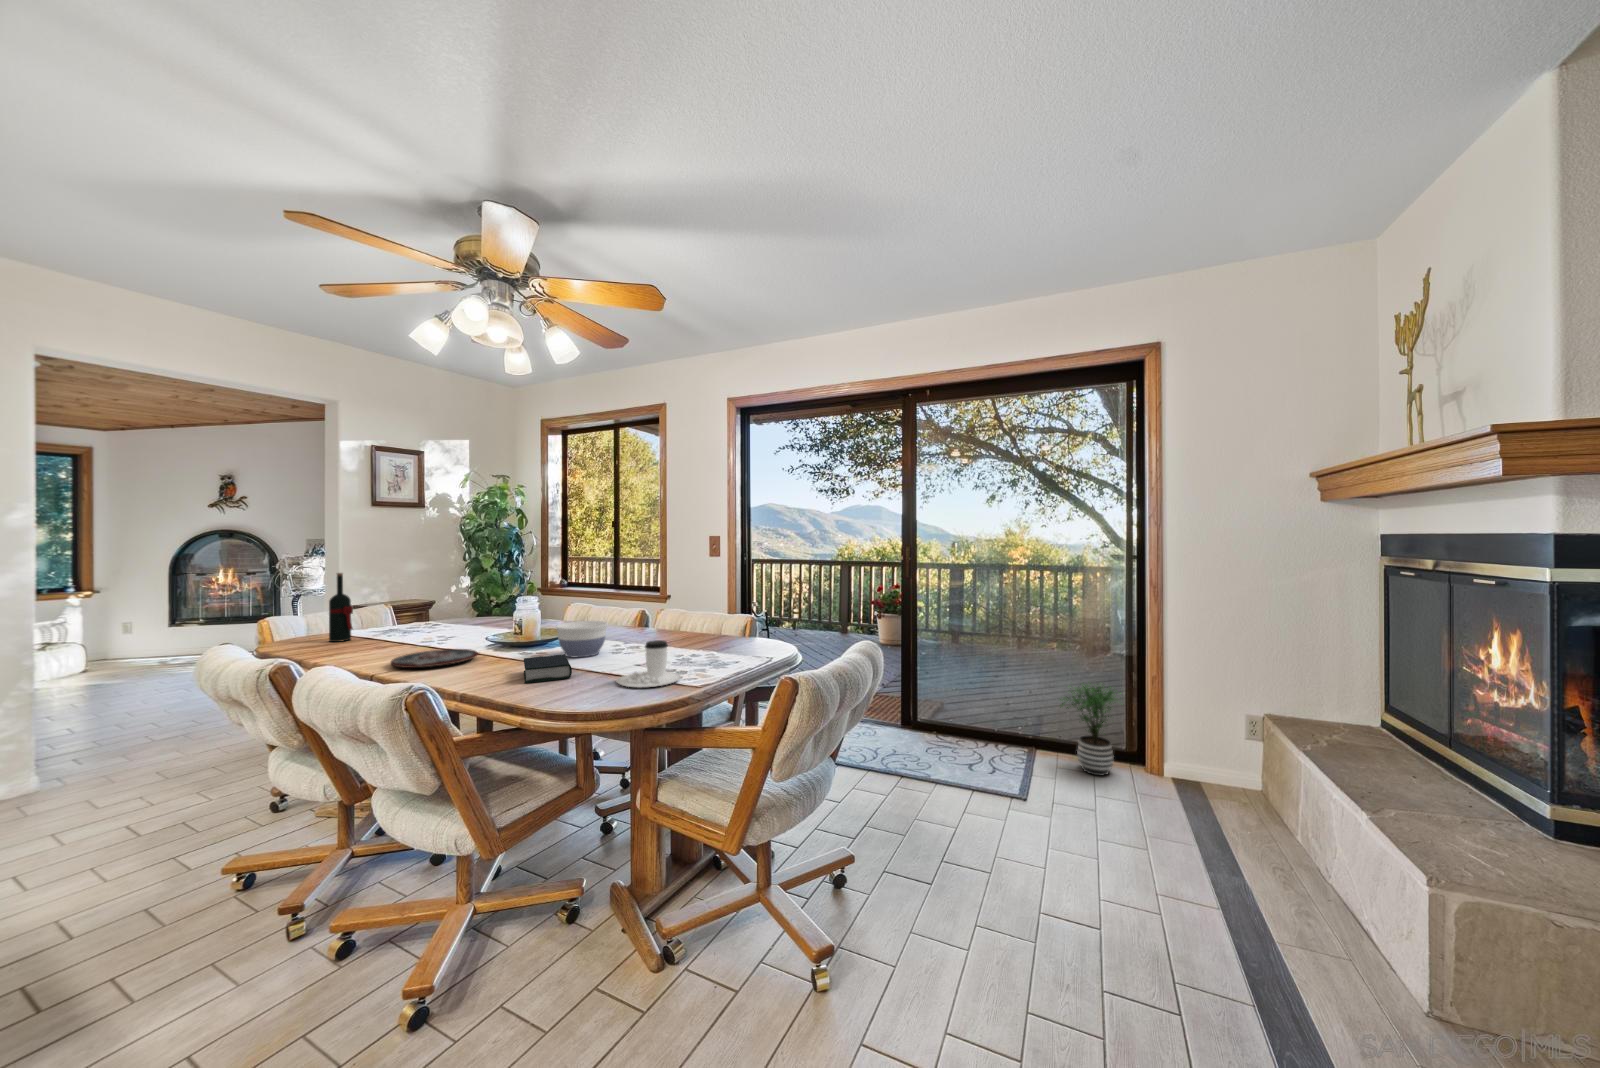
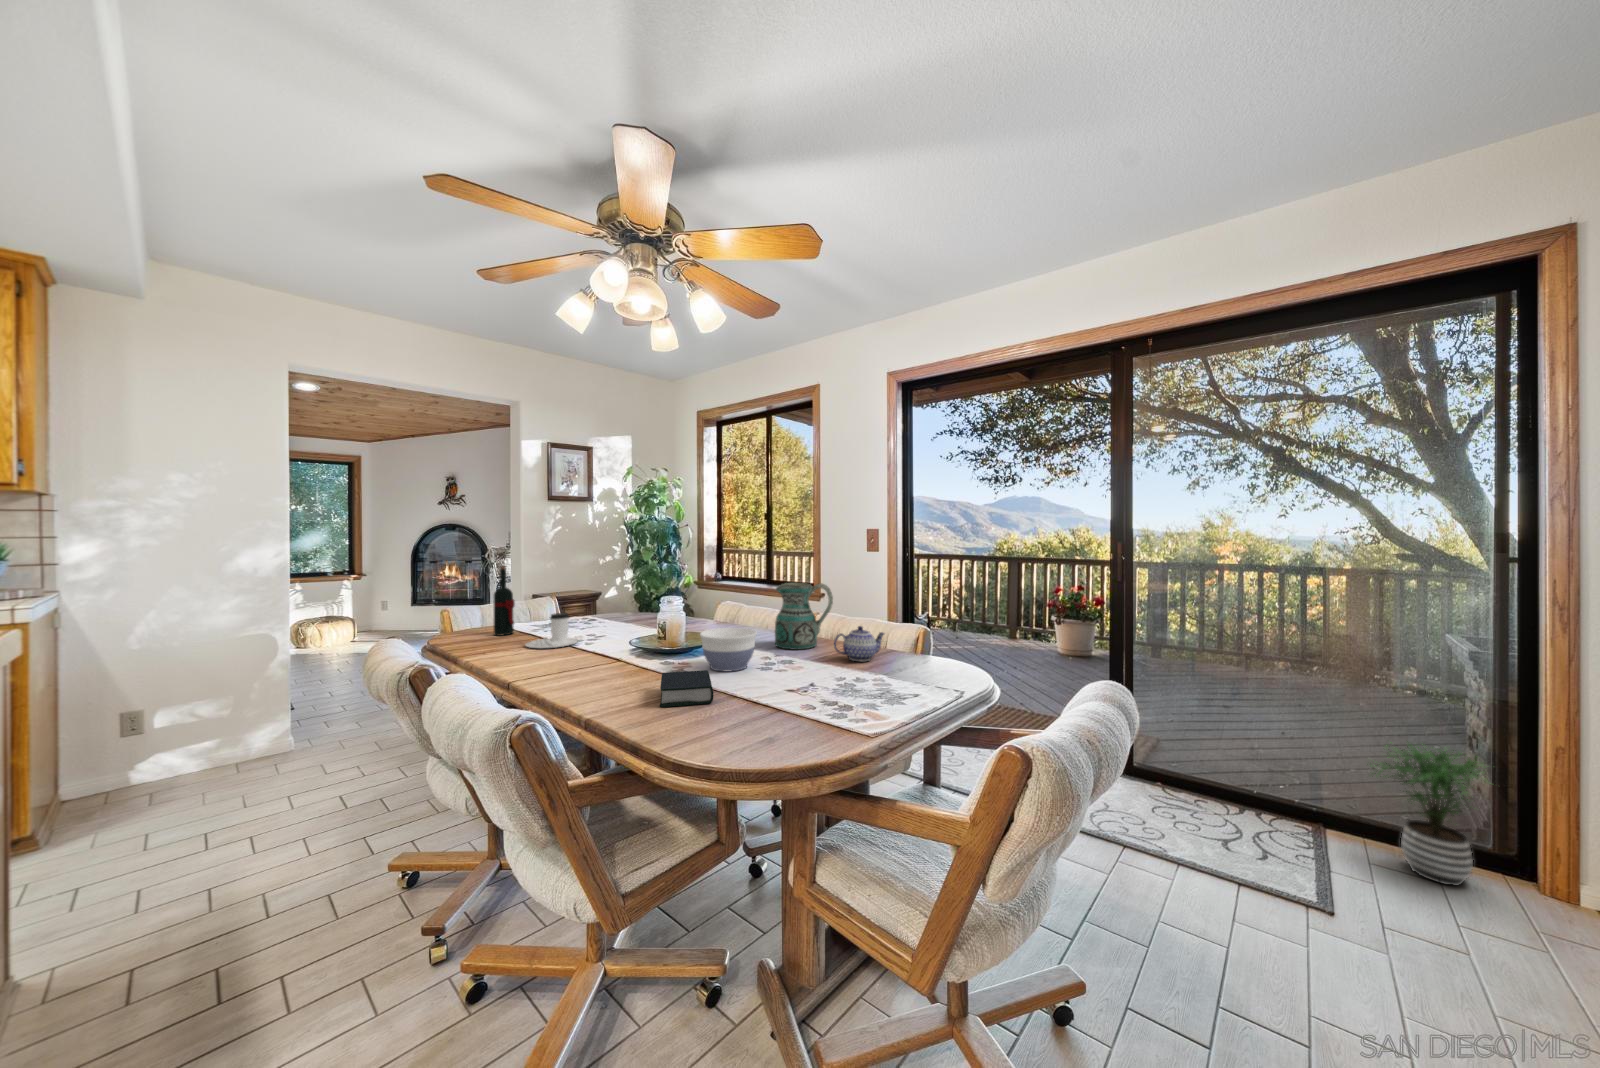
ceramic pitcher: none [624,582,676,639] -> present [775,583,833,650]
teapot: none [675,616,719,645] -> present [834,626,884,661]
coffee cup: present [617,640,681,688] -> present [526,613,578,649]
plate: present [391,649,478,668] -> none [533,652,620,675]

